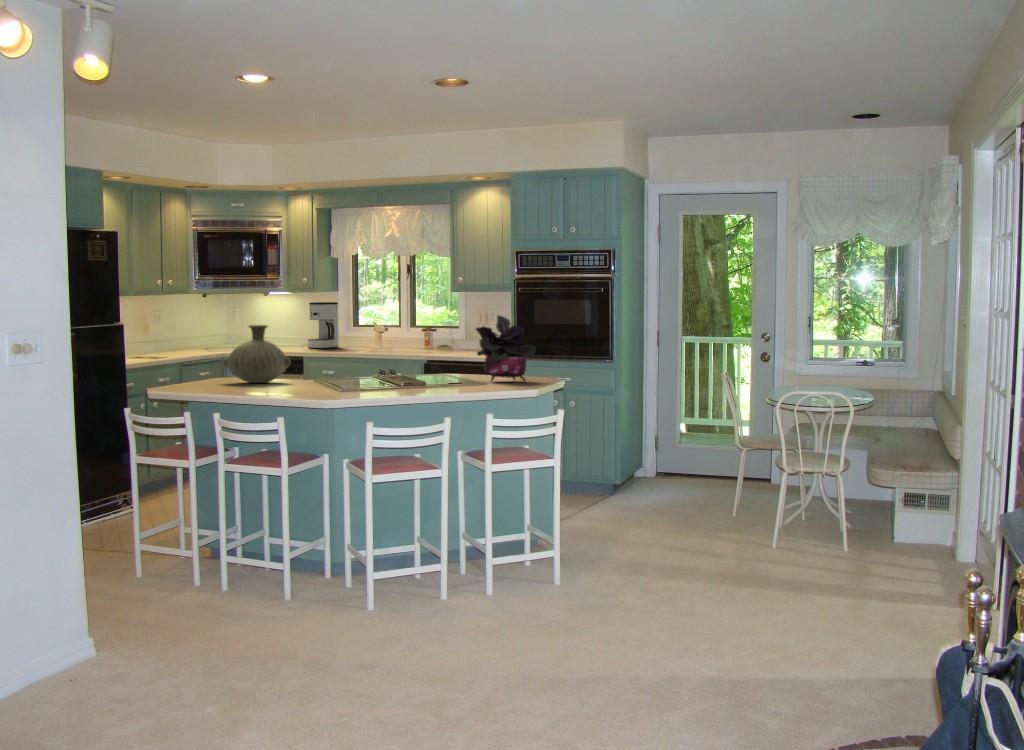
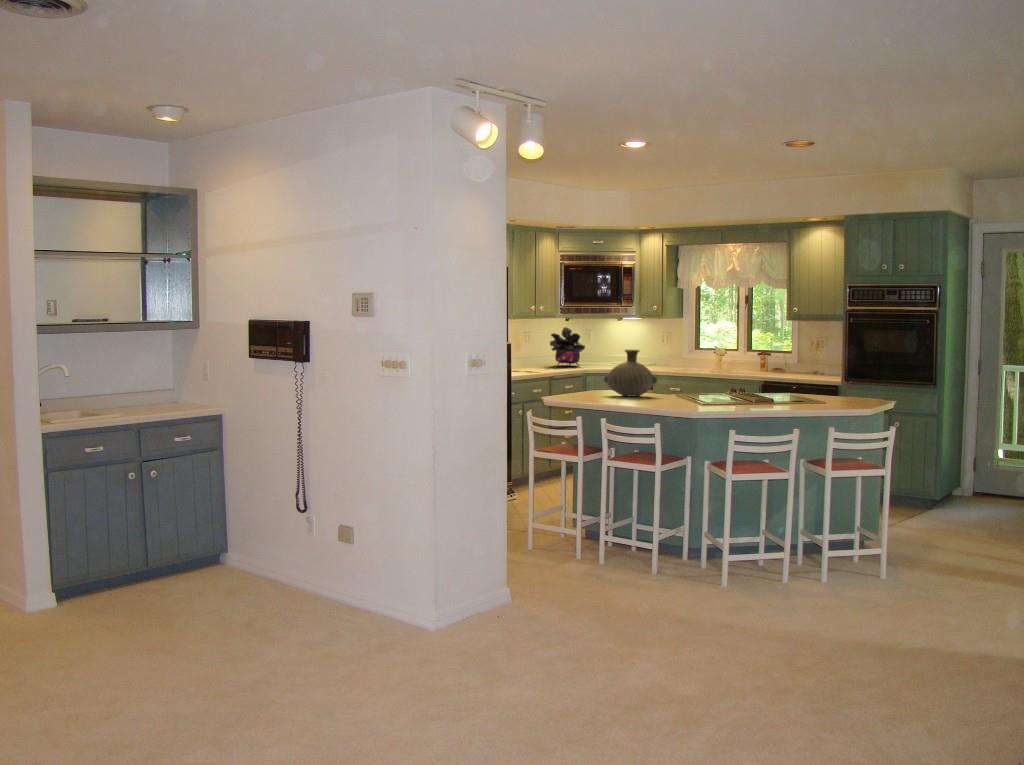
coffee maker: present [308,302,338,349] -> none [655,327,681,367]
potted plant: present [476,315,536,381] -> present [550,327,585,366]

